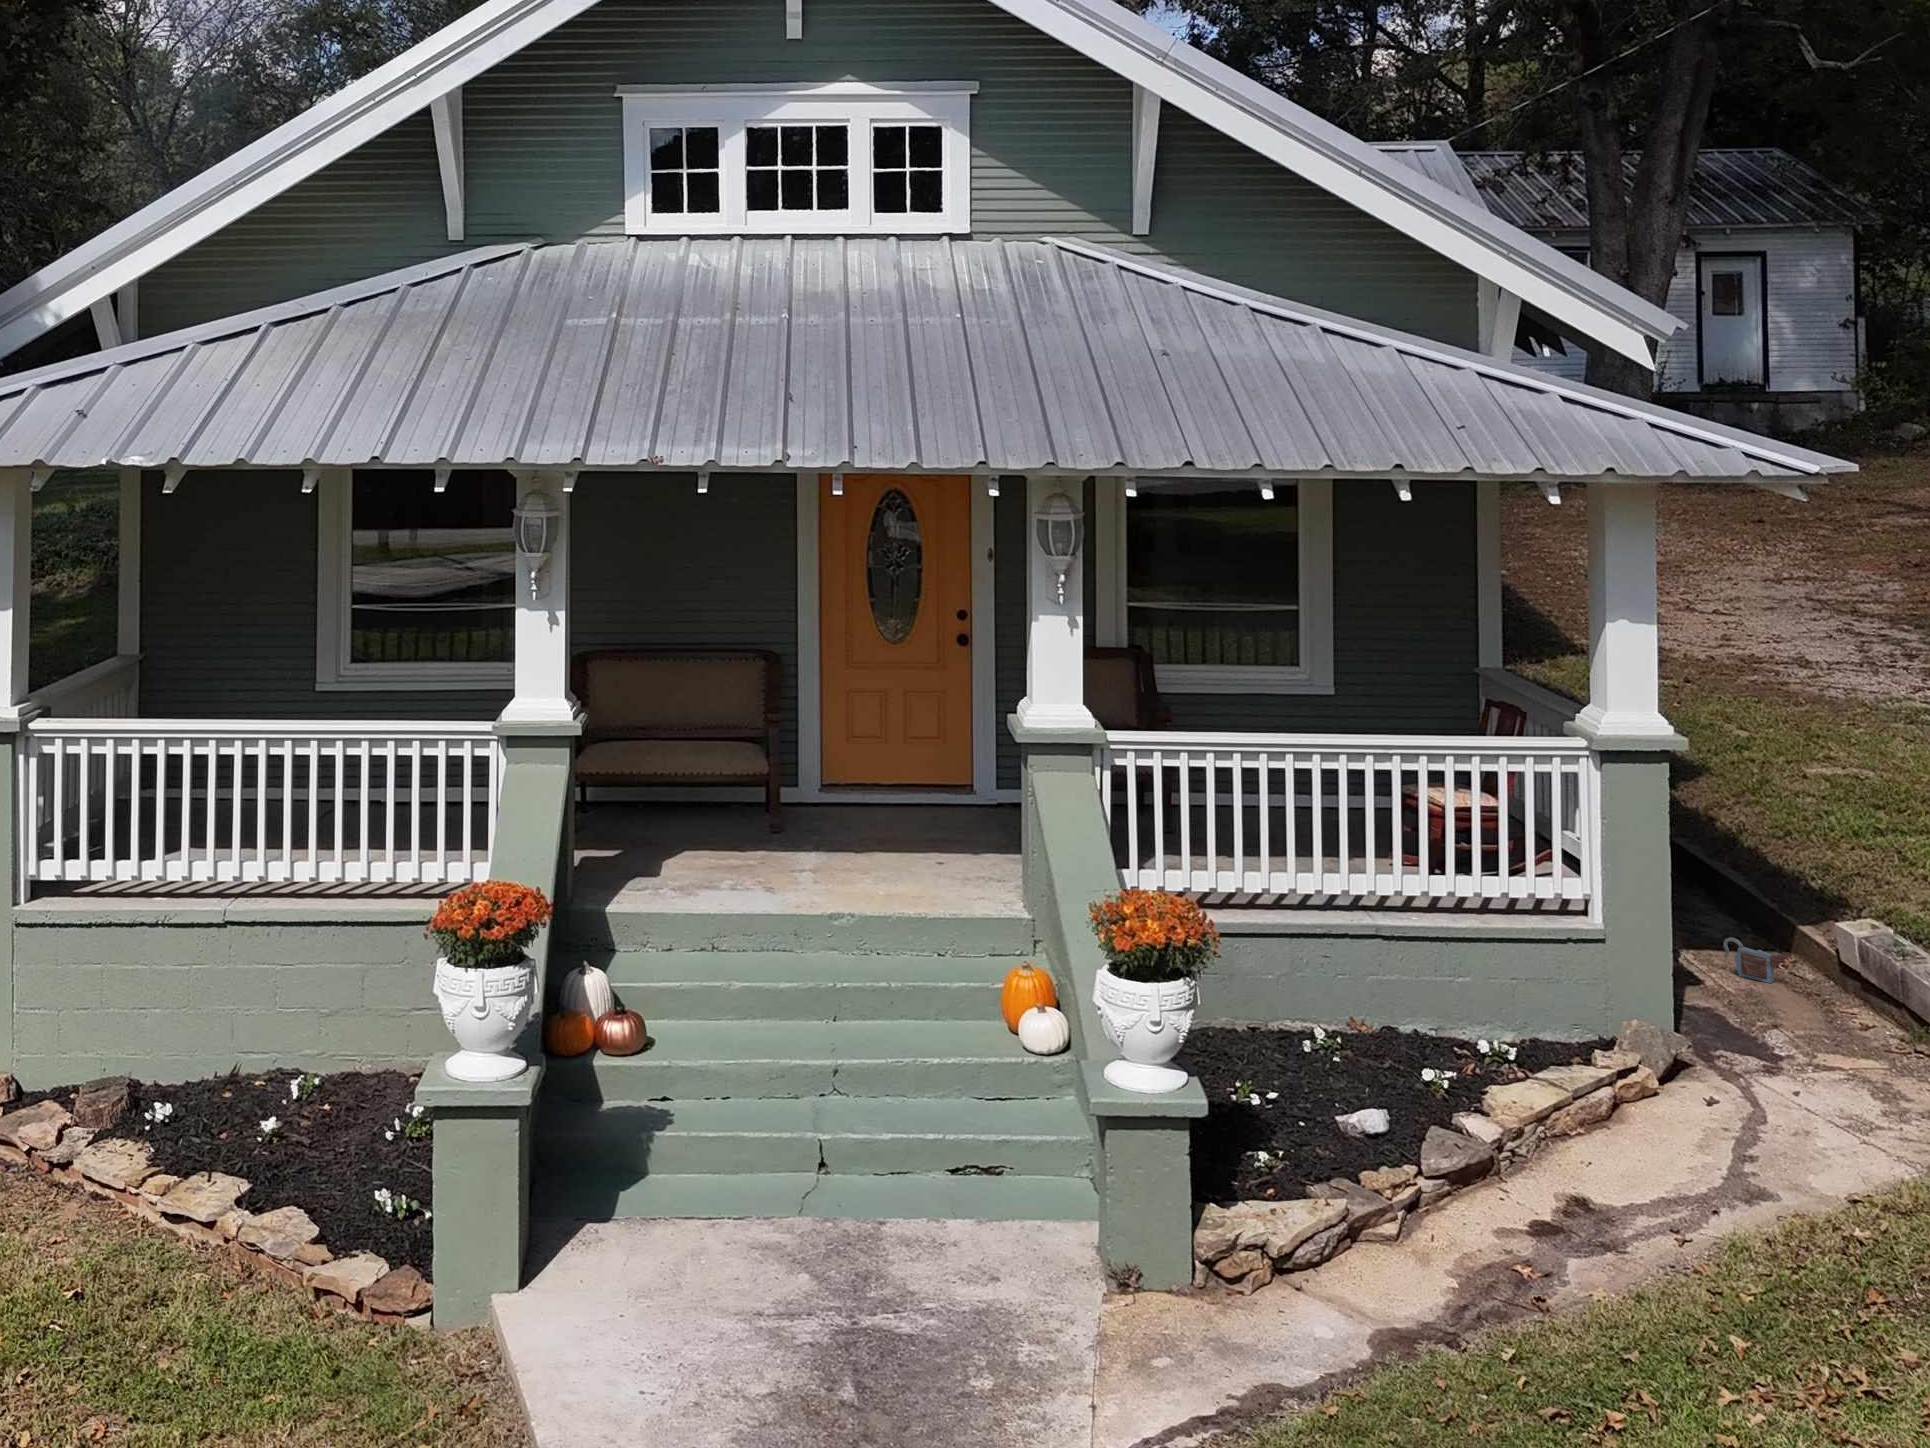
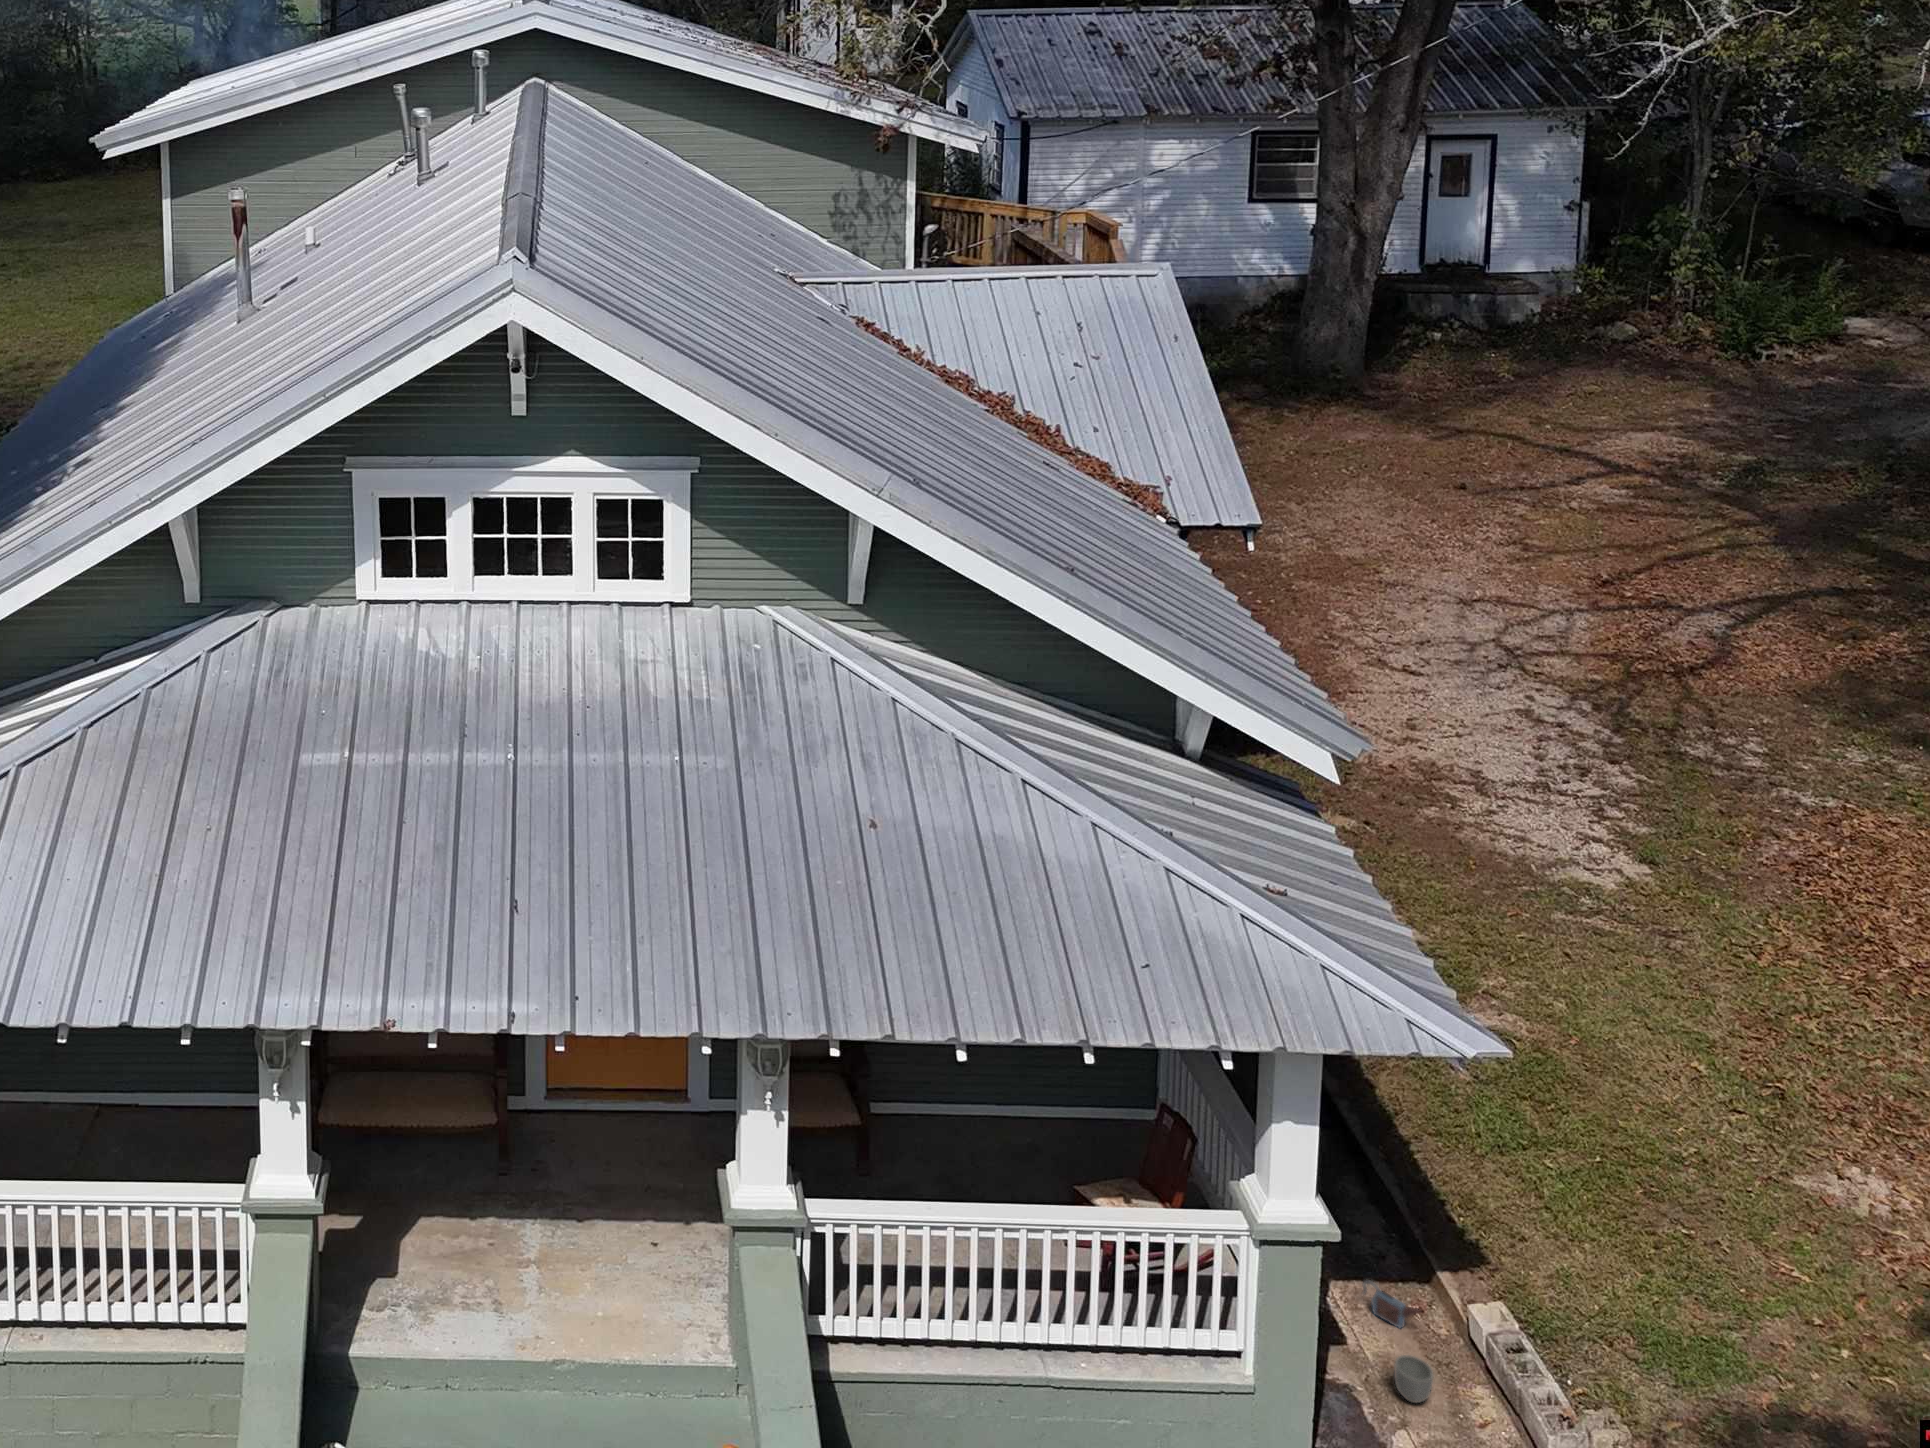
planter: none [1765,976,1809,1024] -> present [1394,1355,1434,1403]

